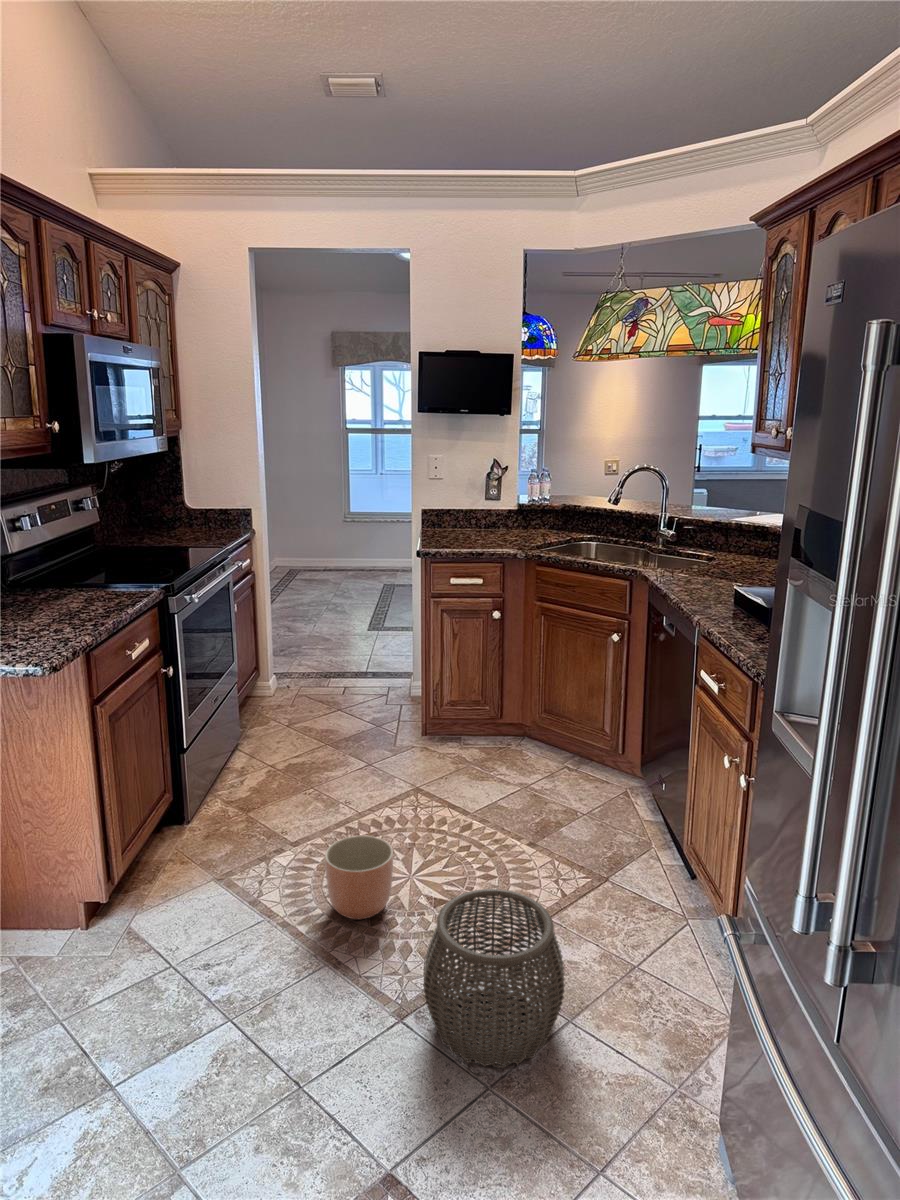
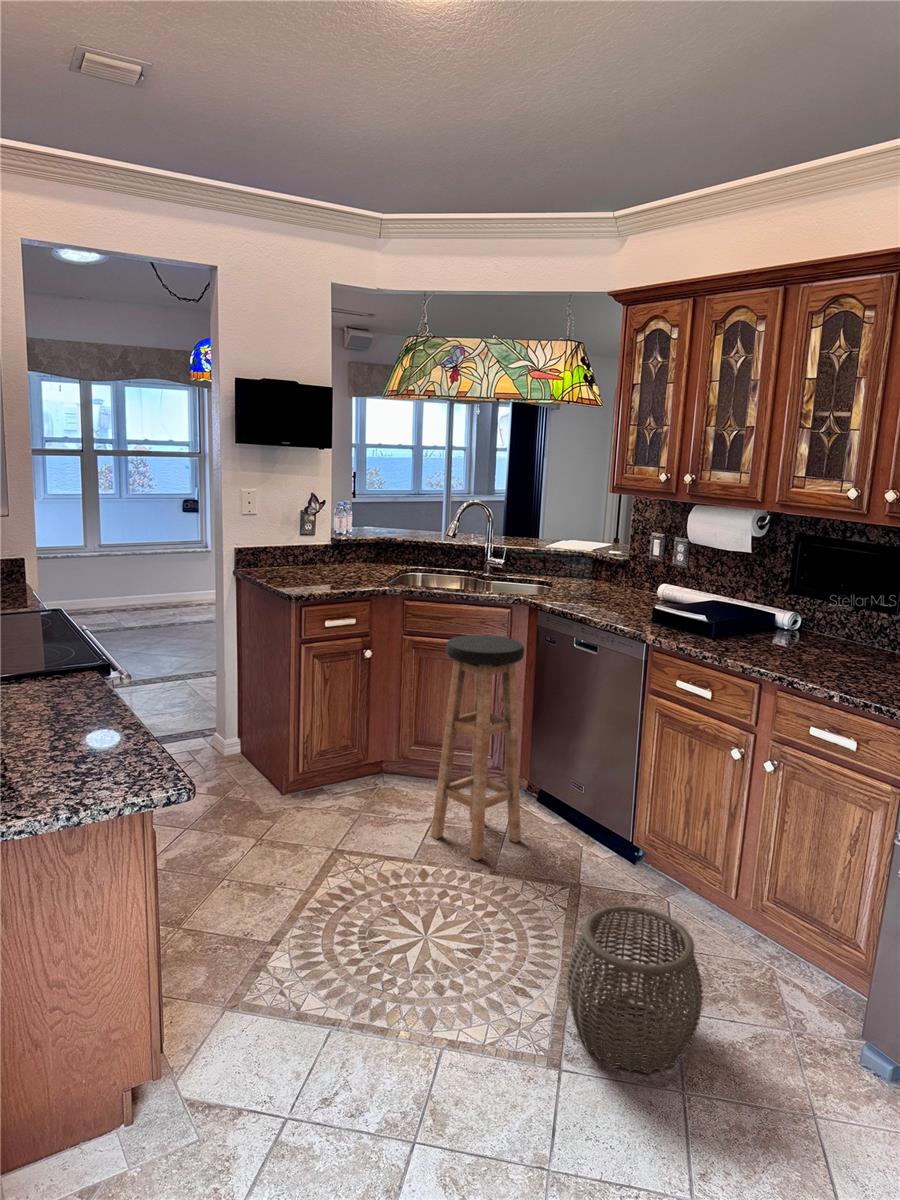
bar stool: none [510,603,599,831] -> present [431,635,524,860]
planter: present [325,836,393,919] -> none [379,902,451,995]

